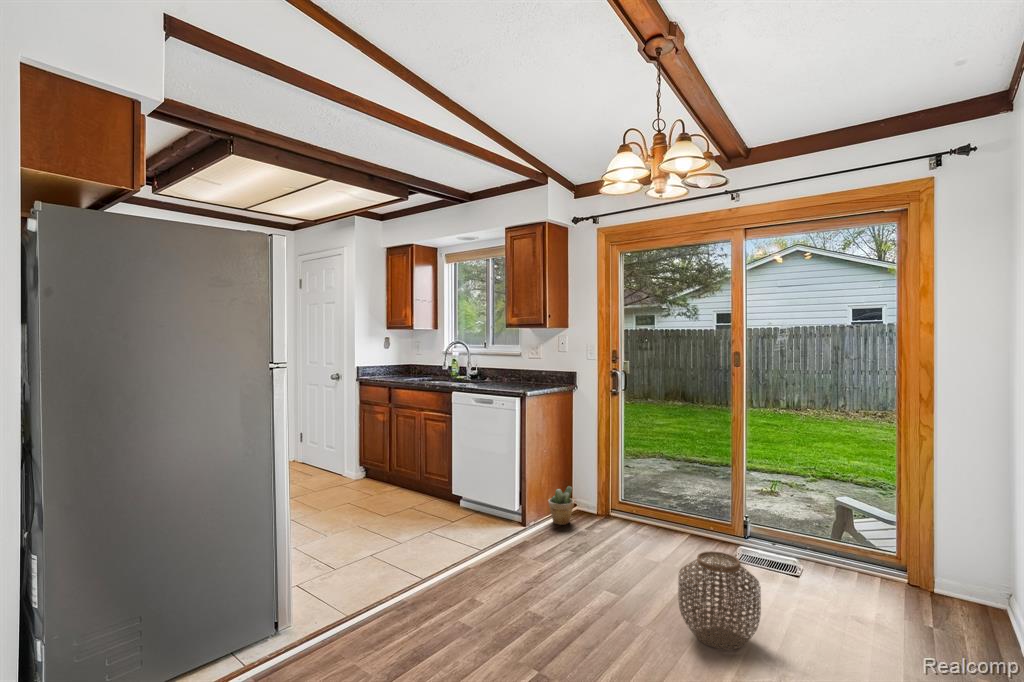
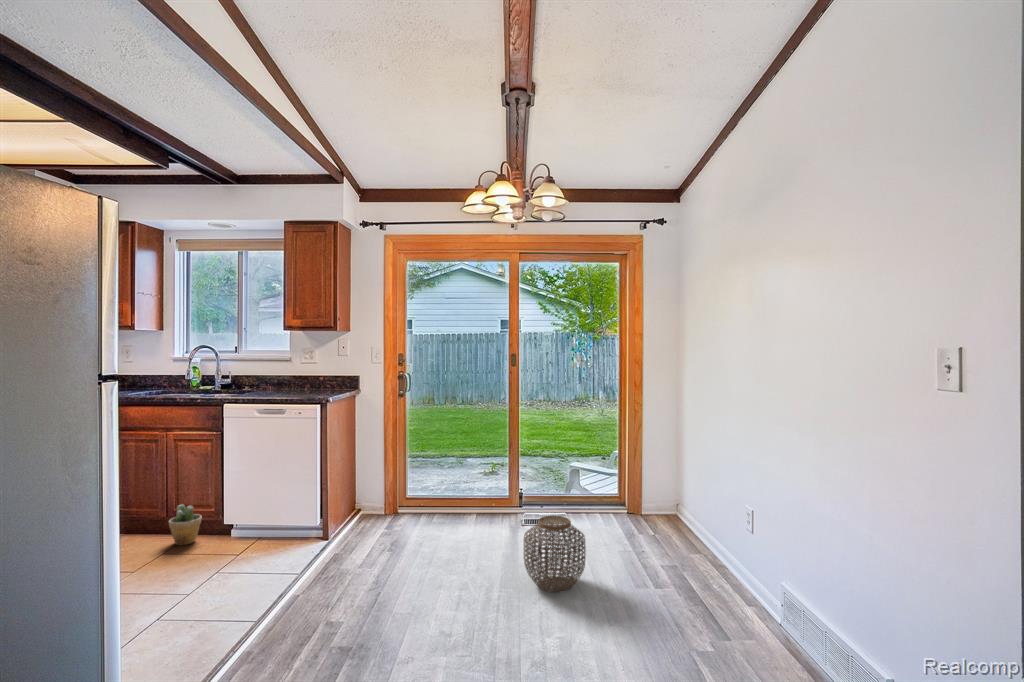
potted plant: present [548,486,574,525] -> present [169,504,202,545]

